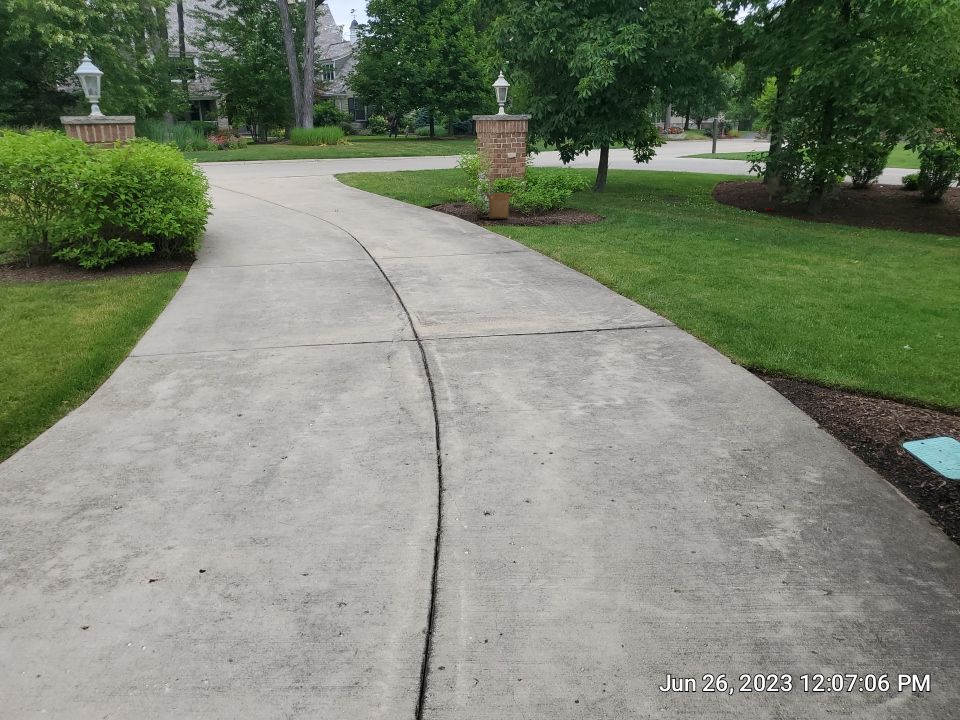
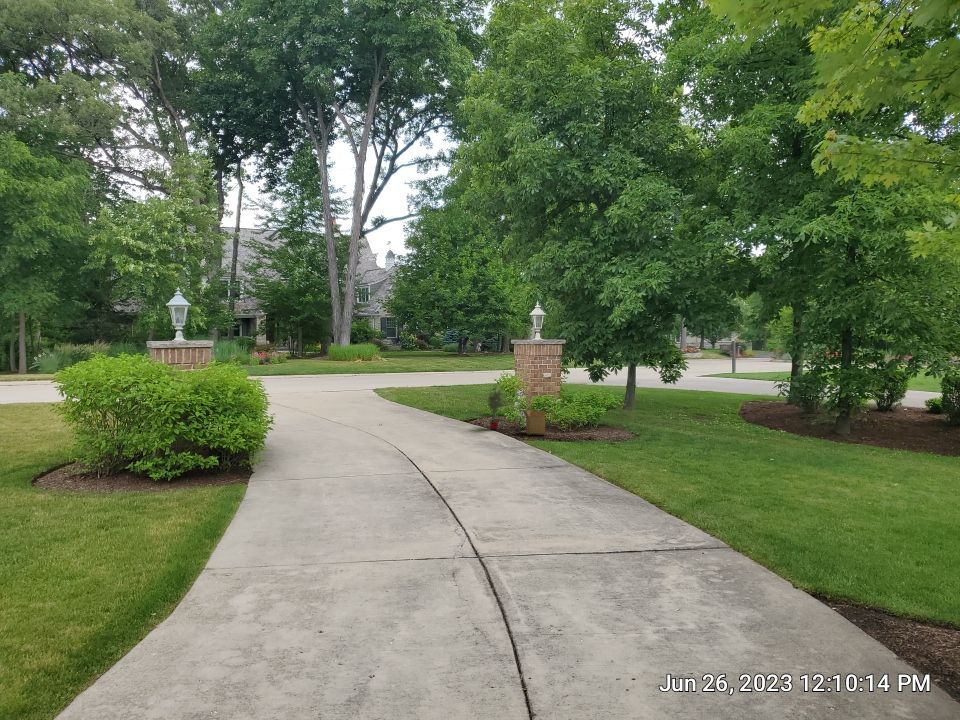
potted tree: present [765,172,786,211] -> present [488,386,509,430]

